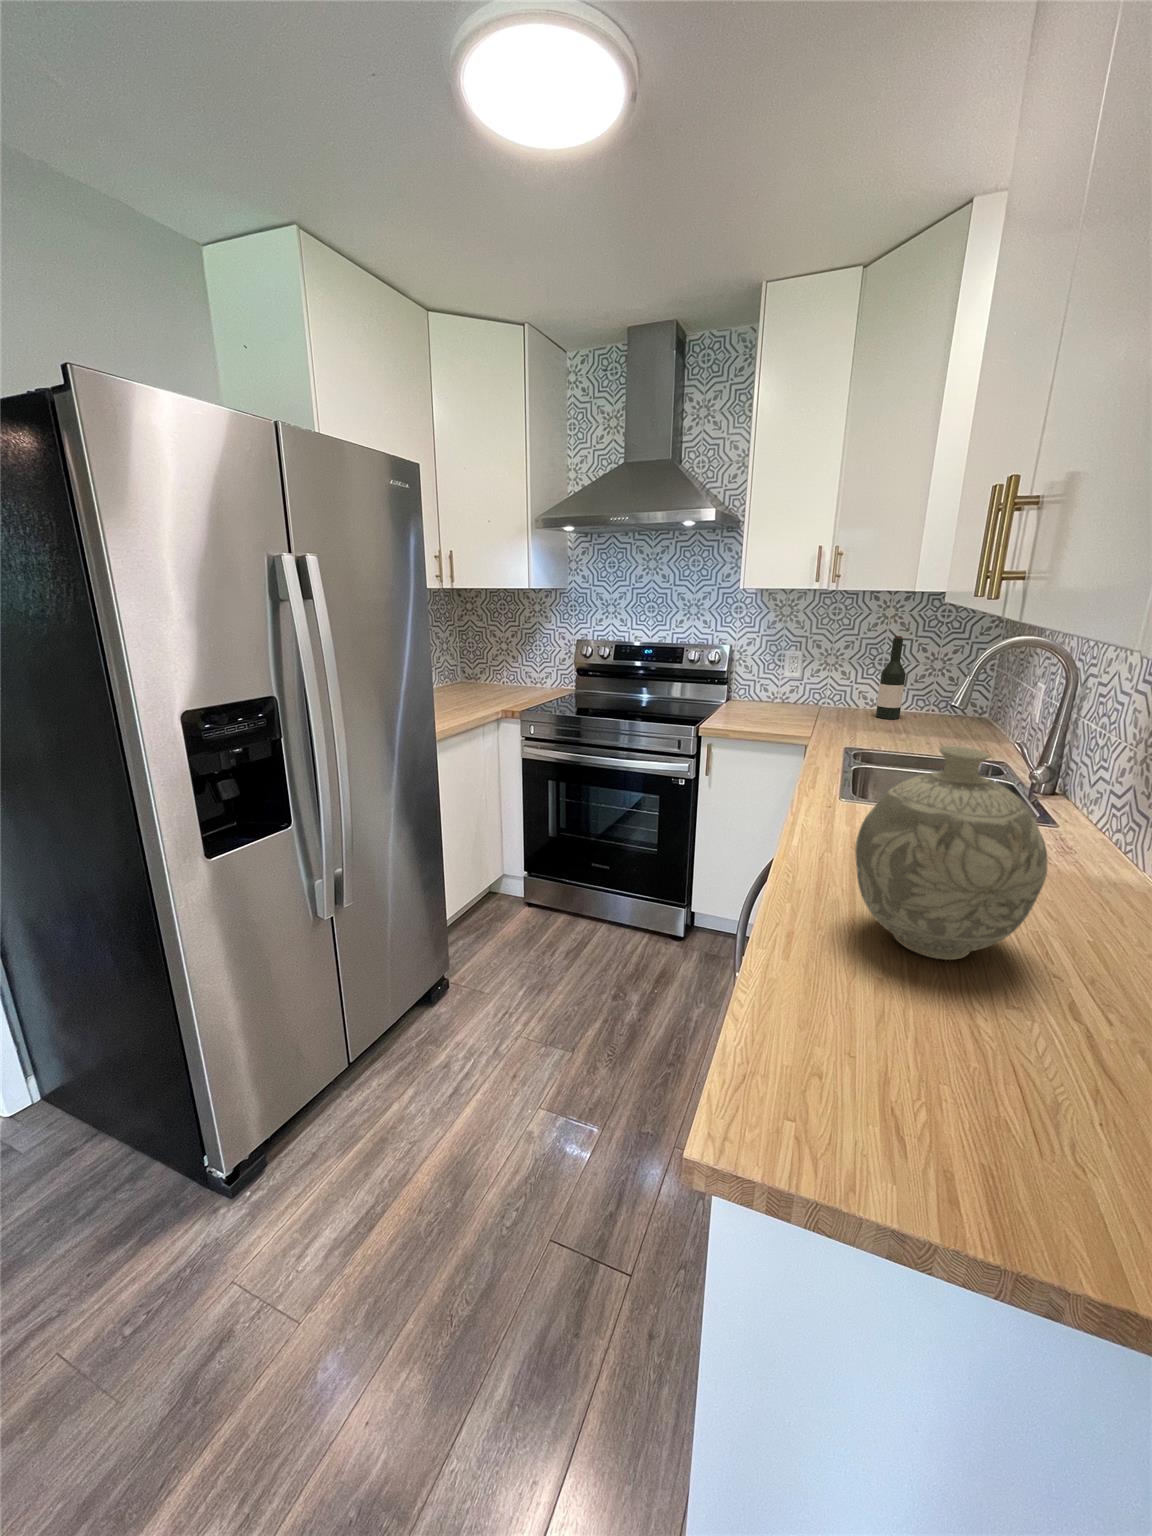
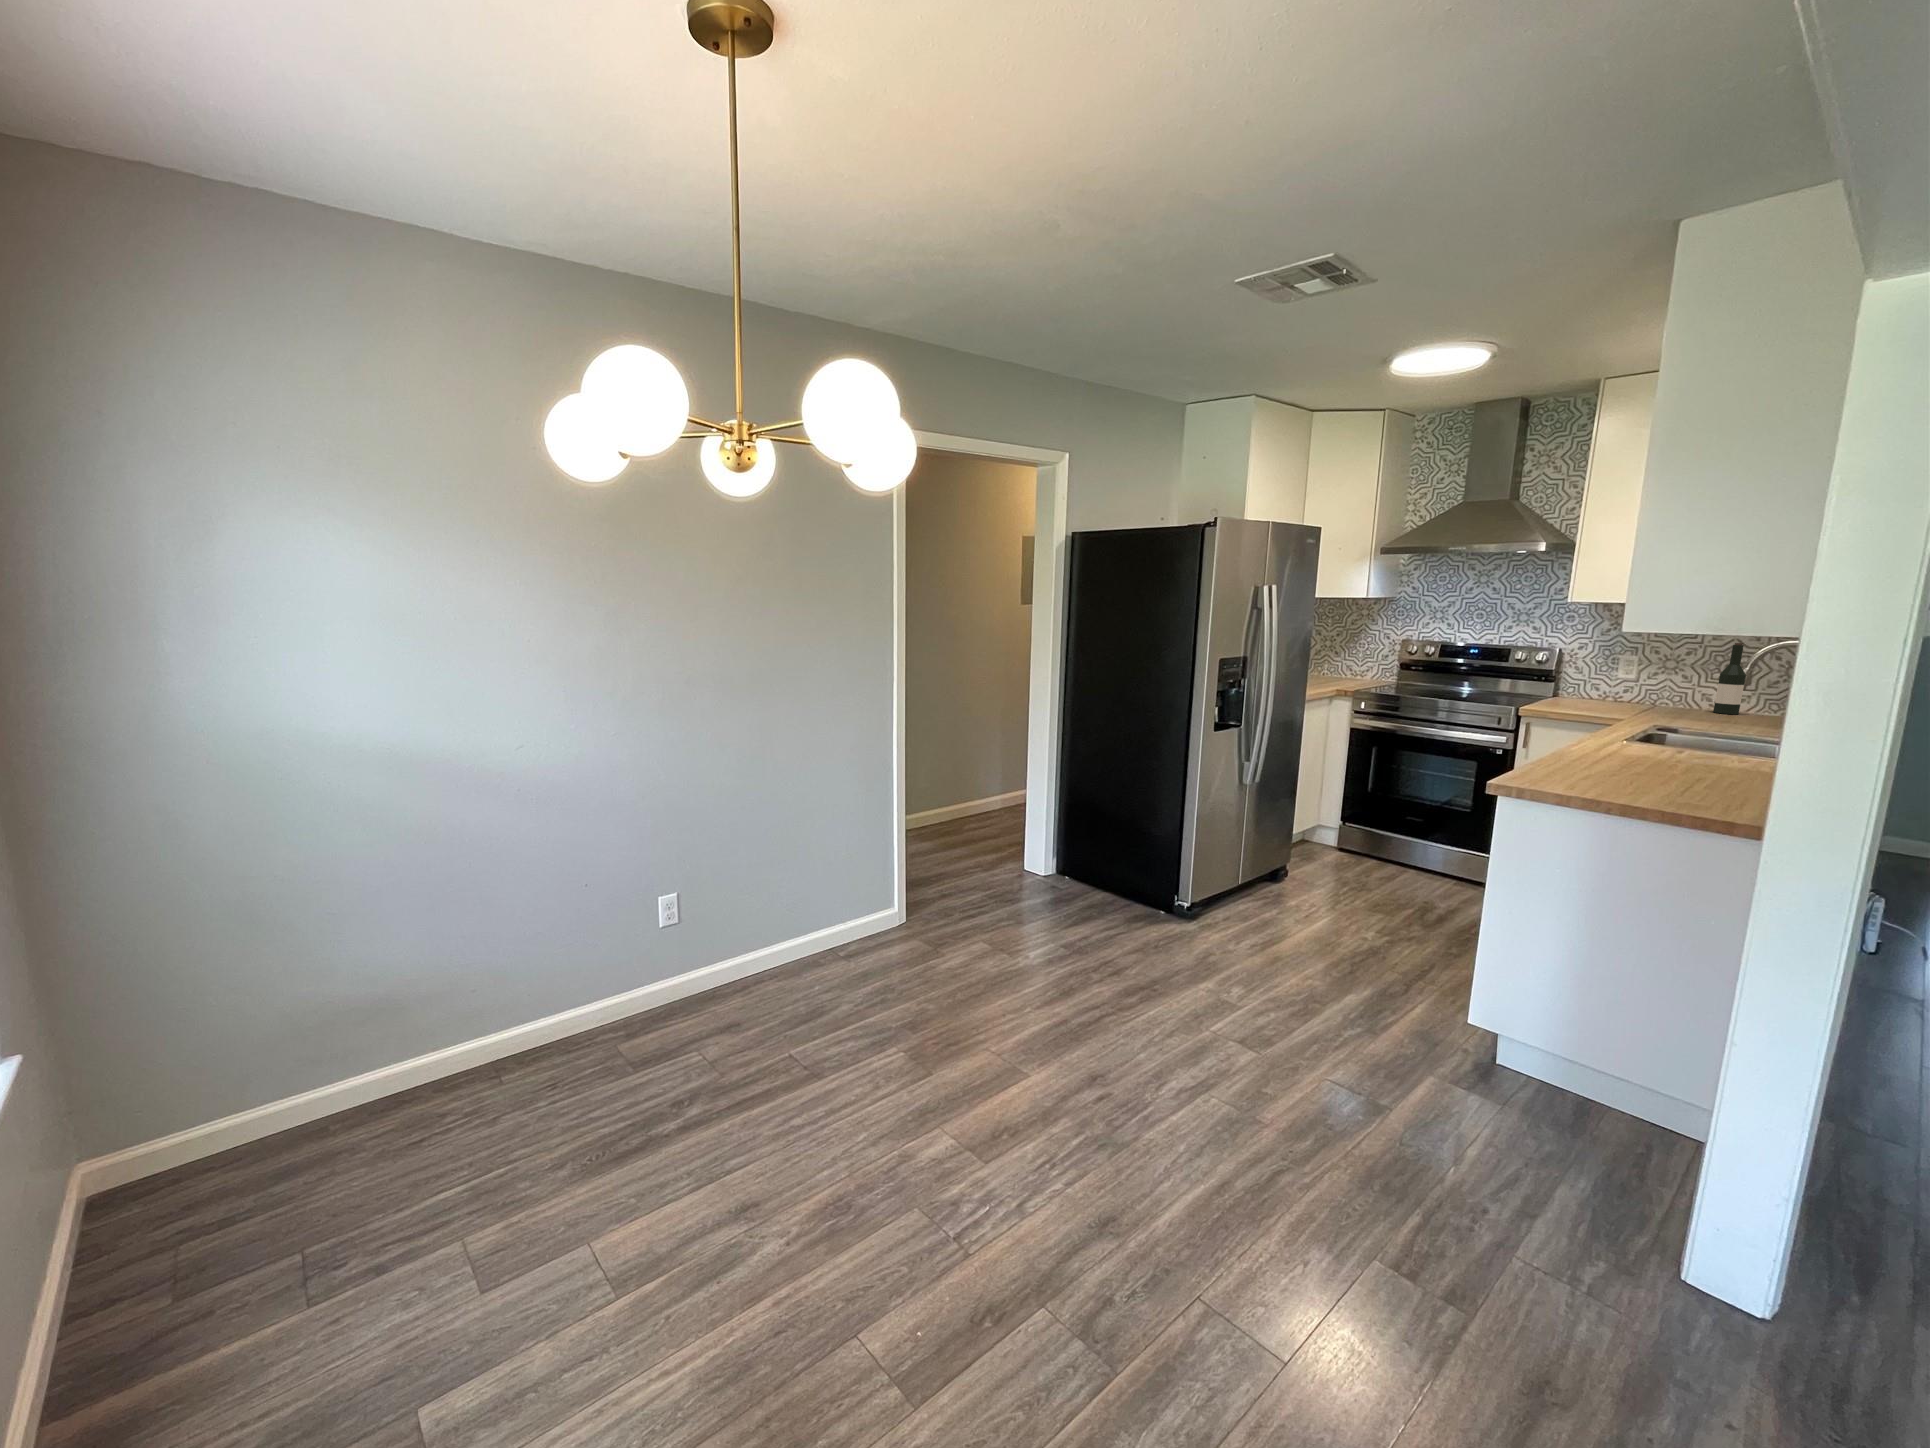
decorative vase: present [855,746,1047,960] -> none [1599,677,1703,774]

